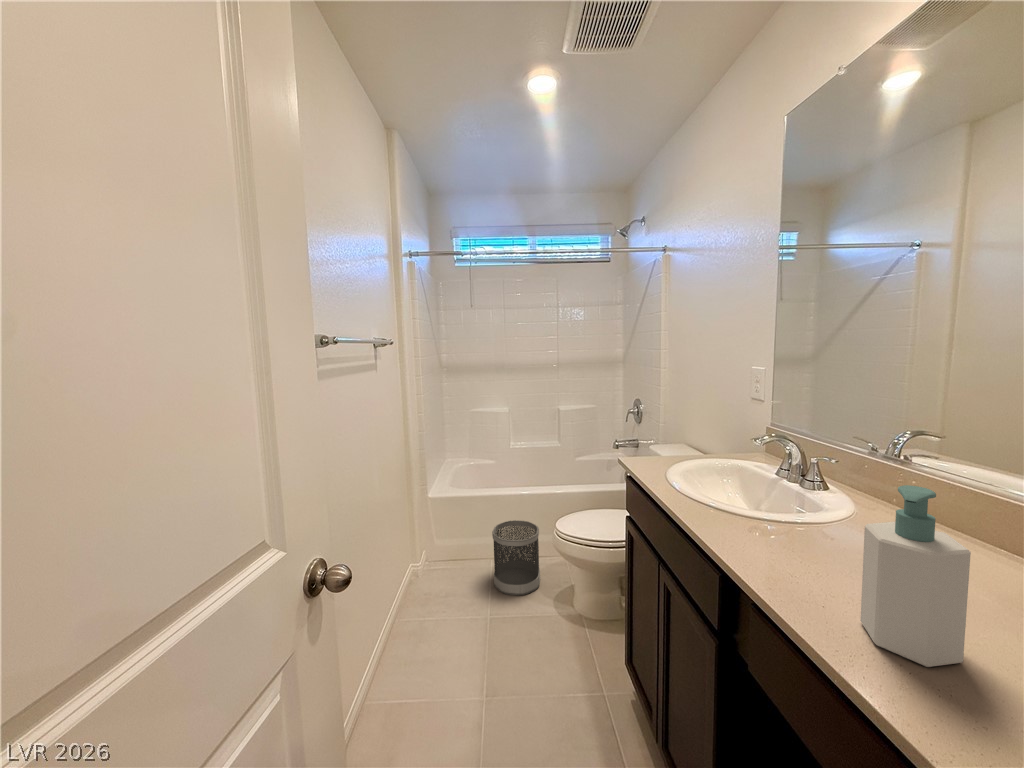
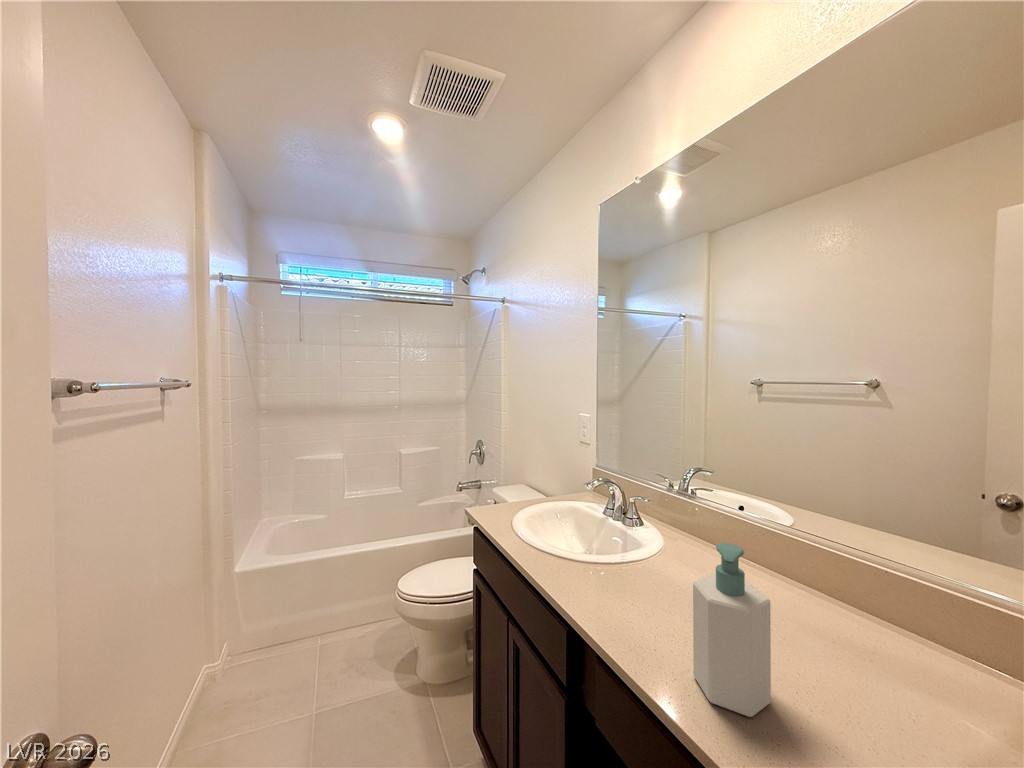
wastebasket: present [492,520,540,595] -> none [321,582,379,677]

